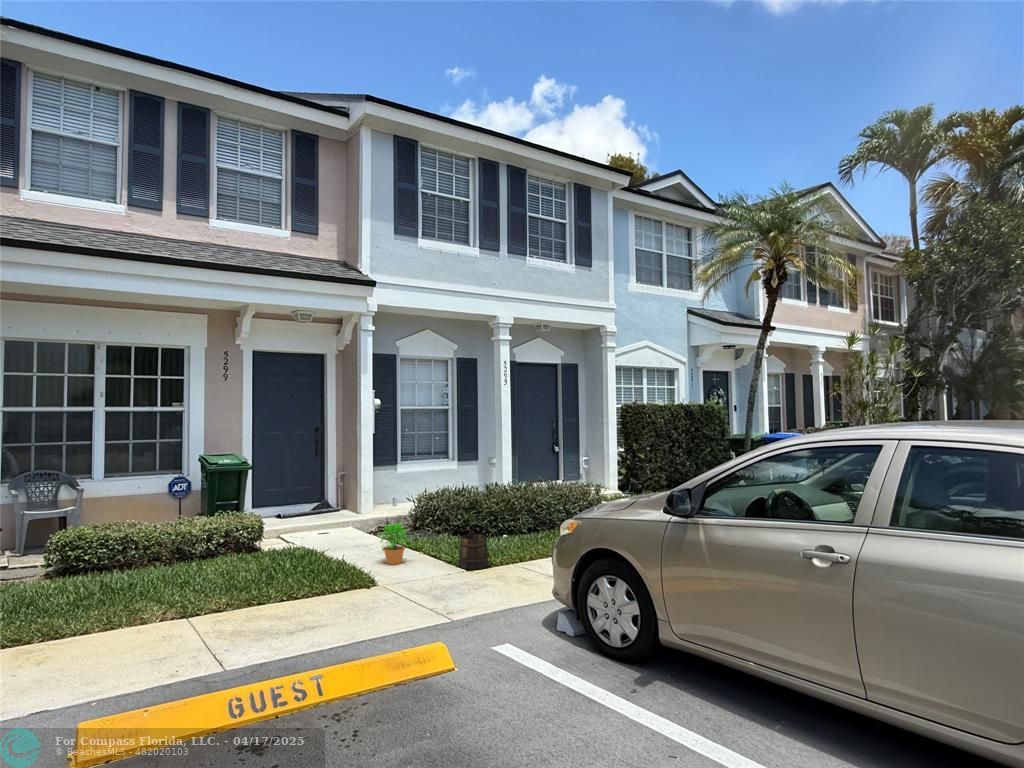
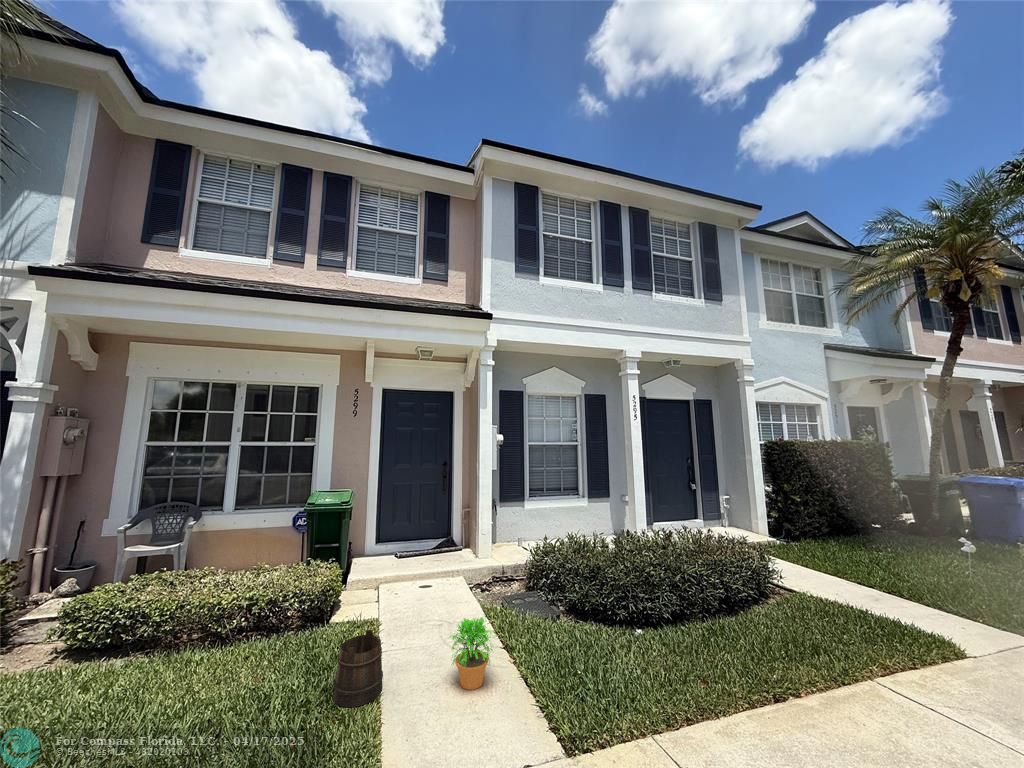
bucket: present [458,531,489,569] -> present [333,630,383,707]

